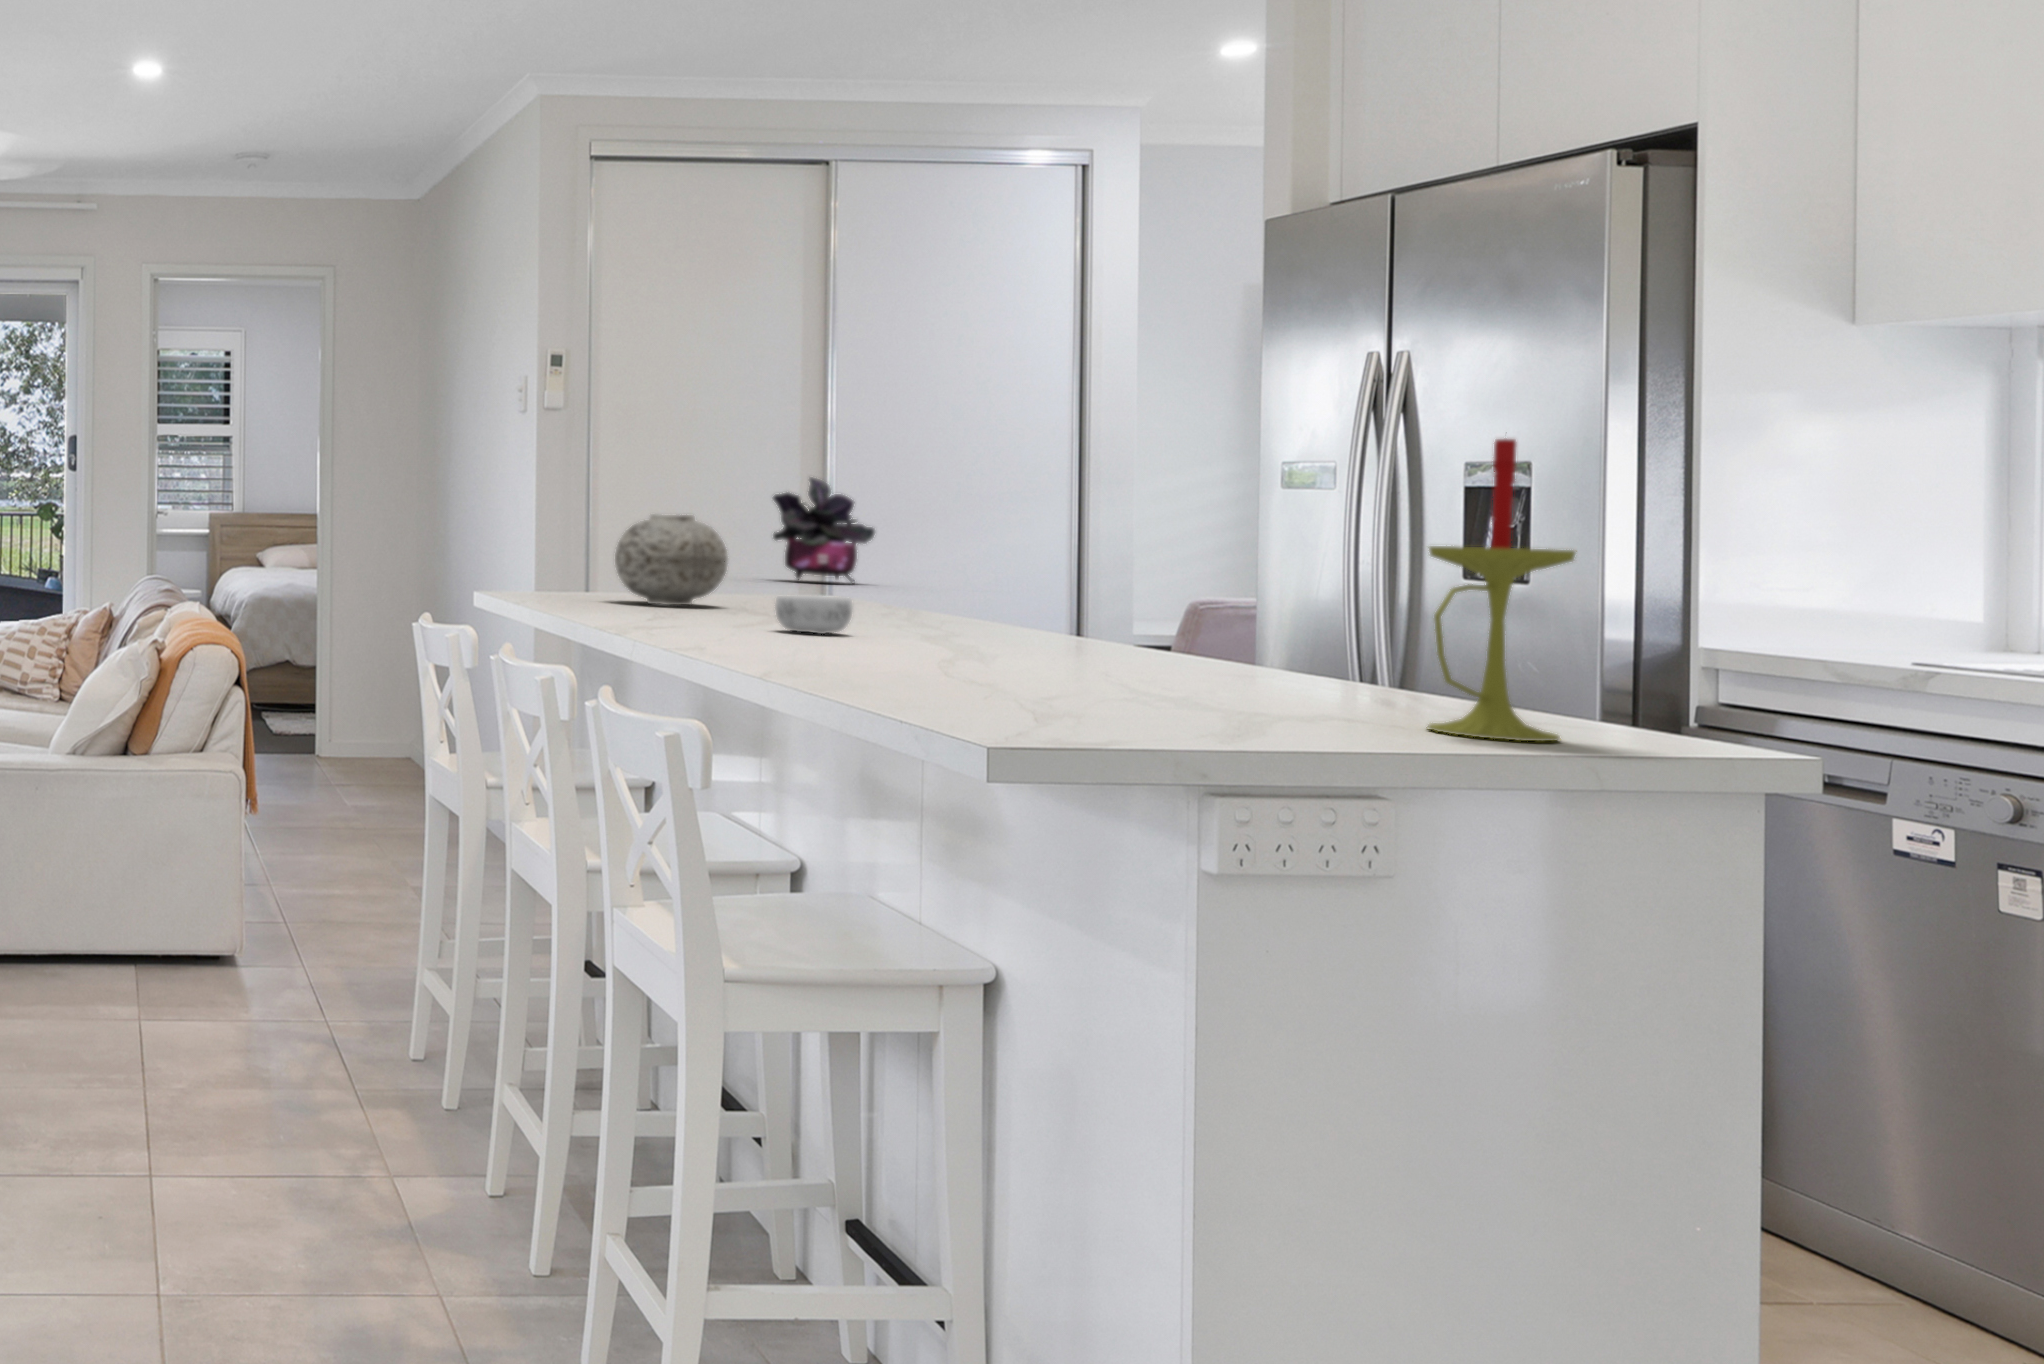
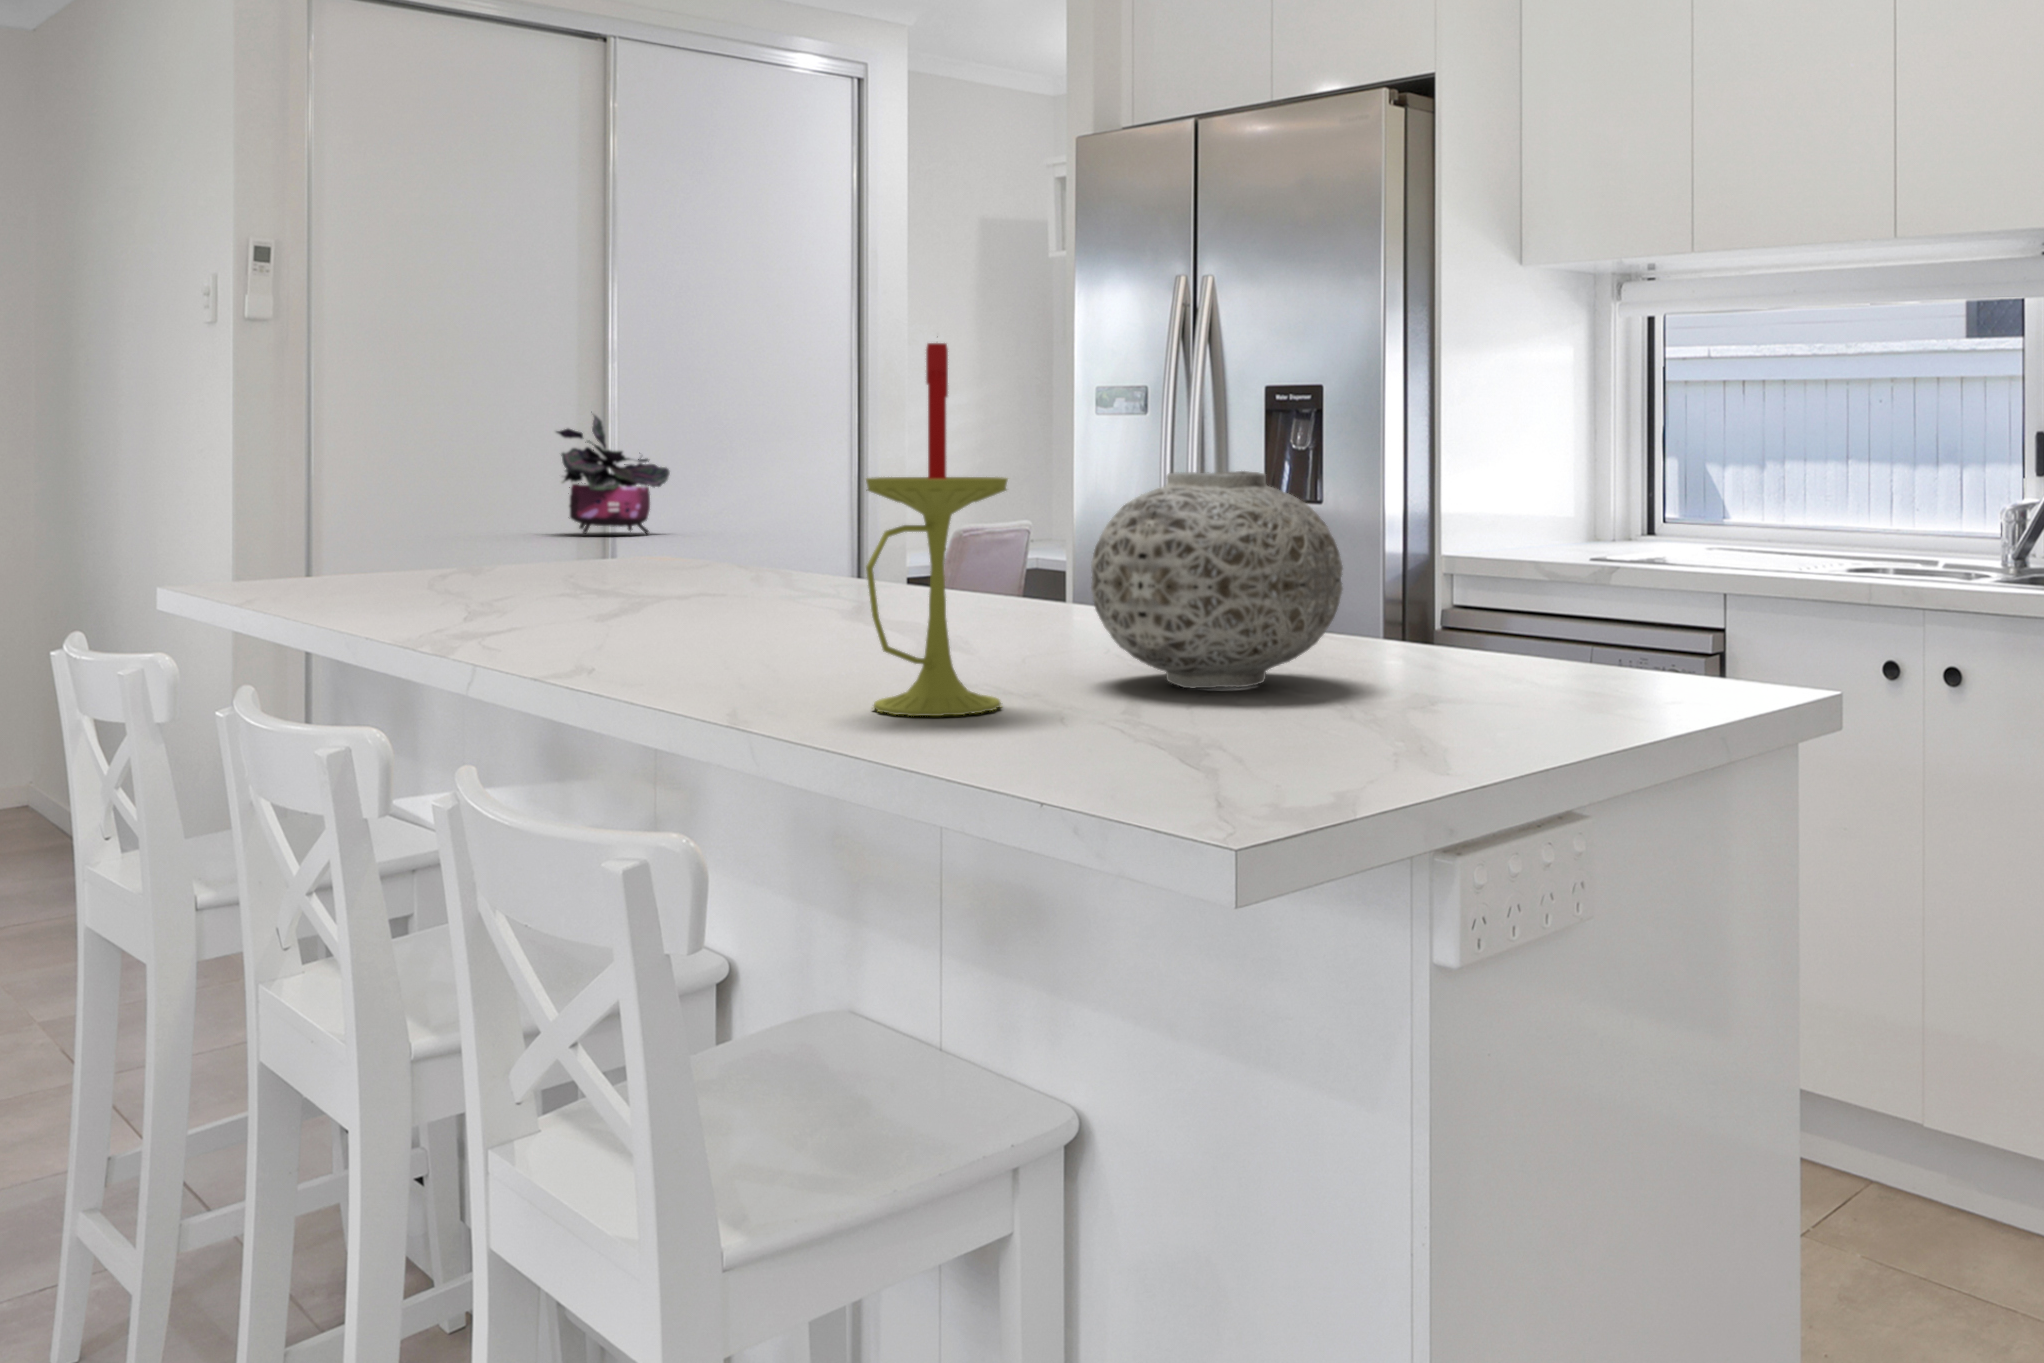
candle: present [1428,439,1577,741] -> present [866,343,1008,716]
vase: present [615,514,727,605] -> present [1091,471,1343,688]
decorative bowl: present [775,596,852,634] -> none [634,569,735,621]

